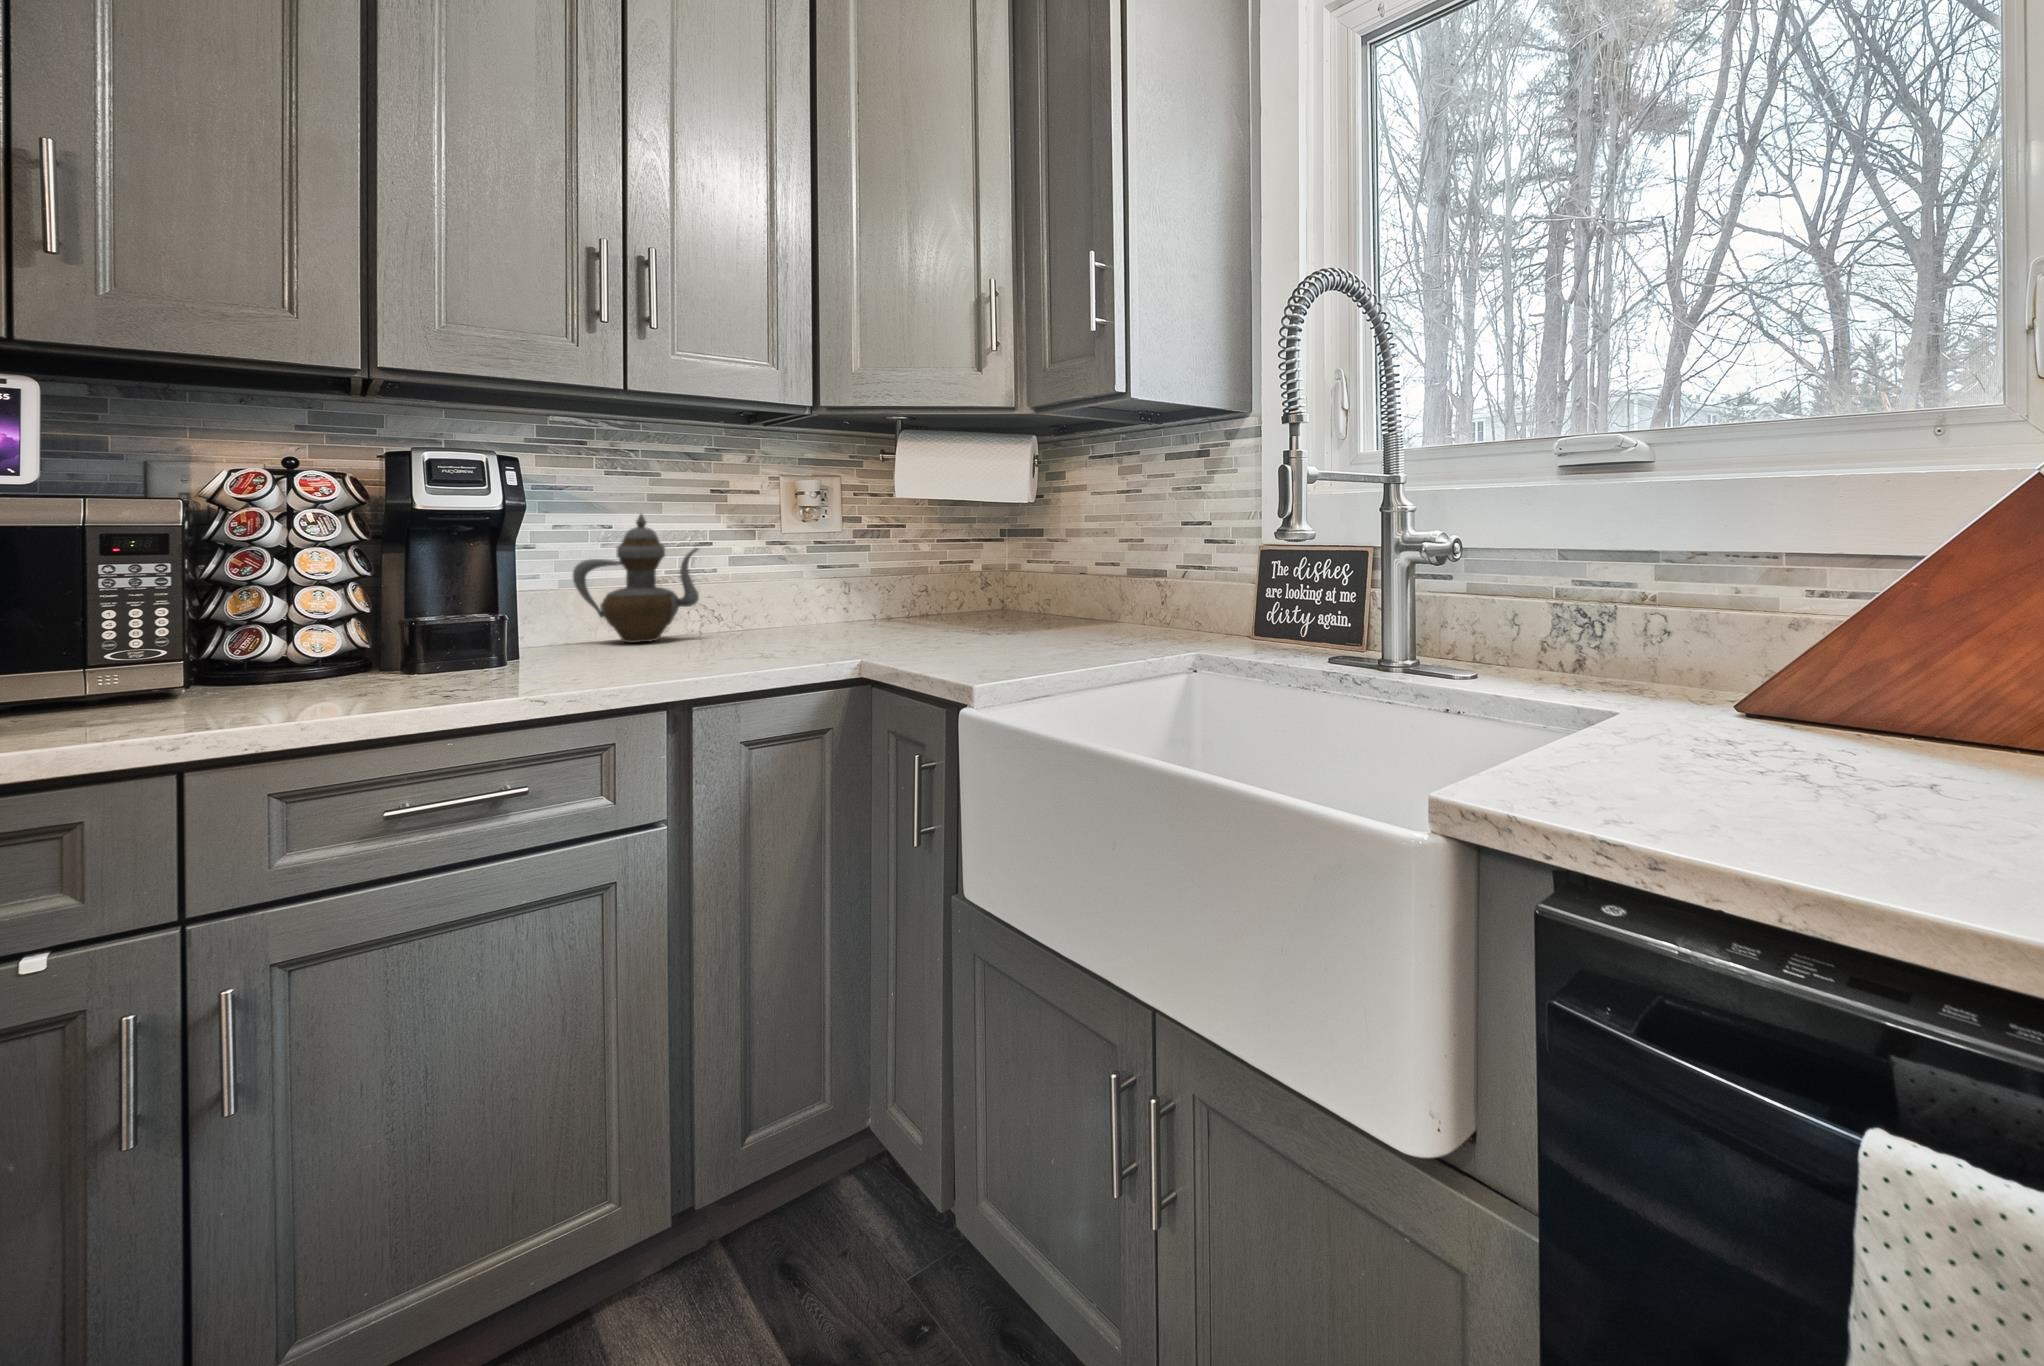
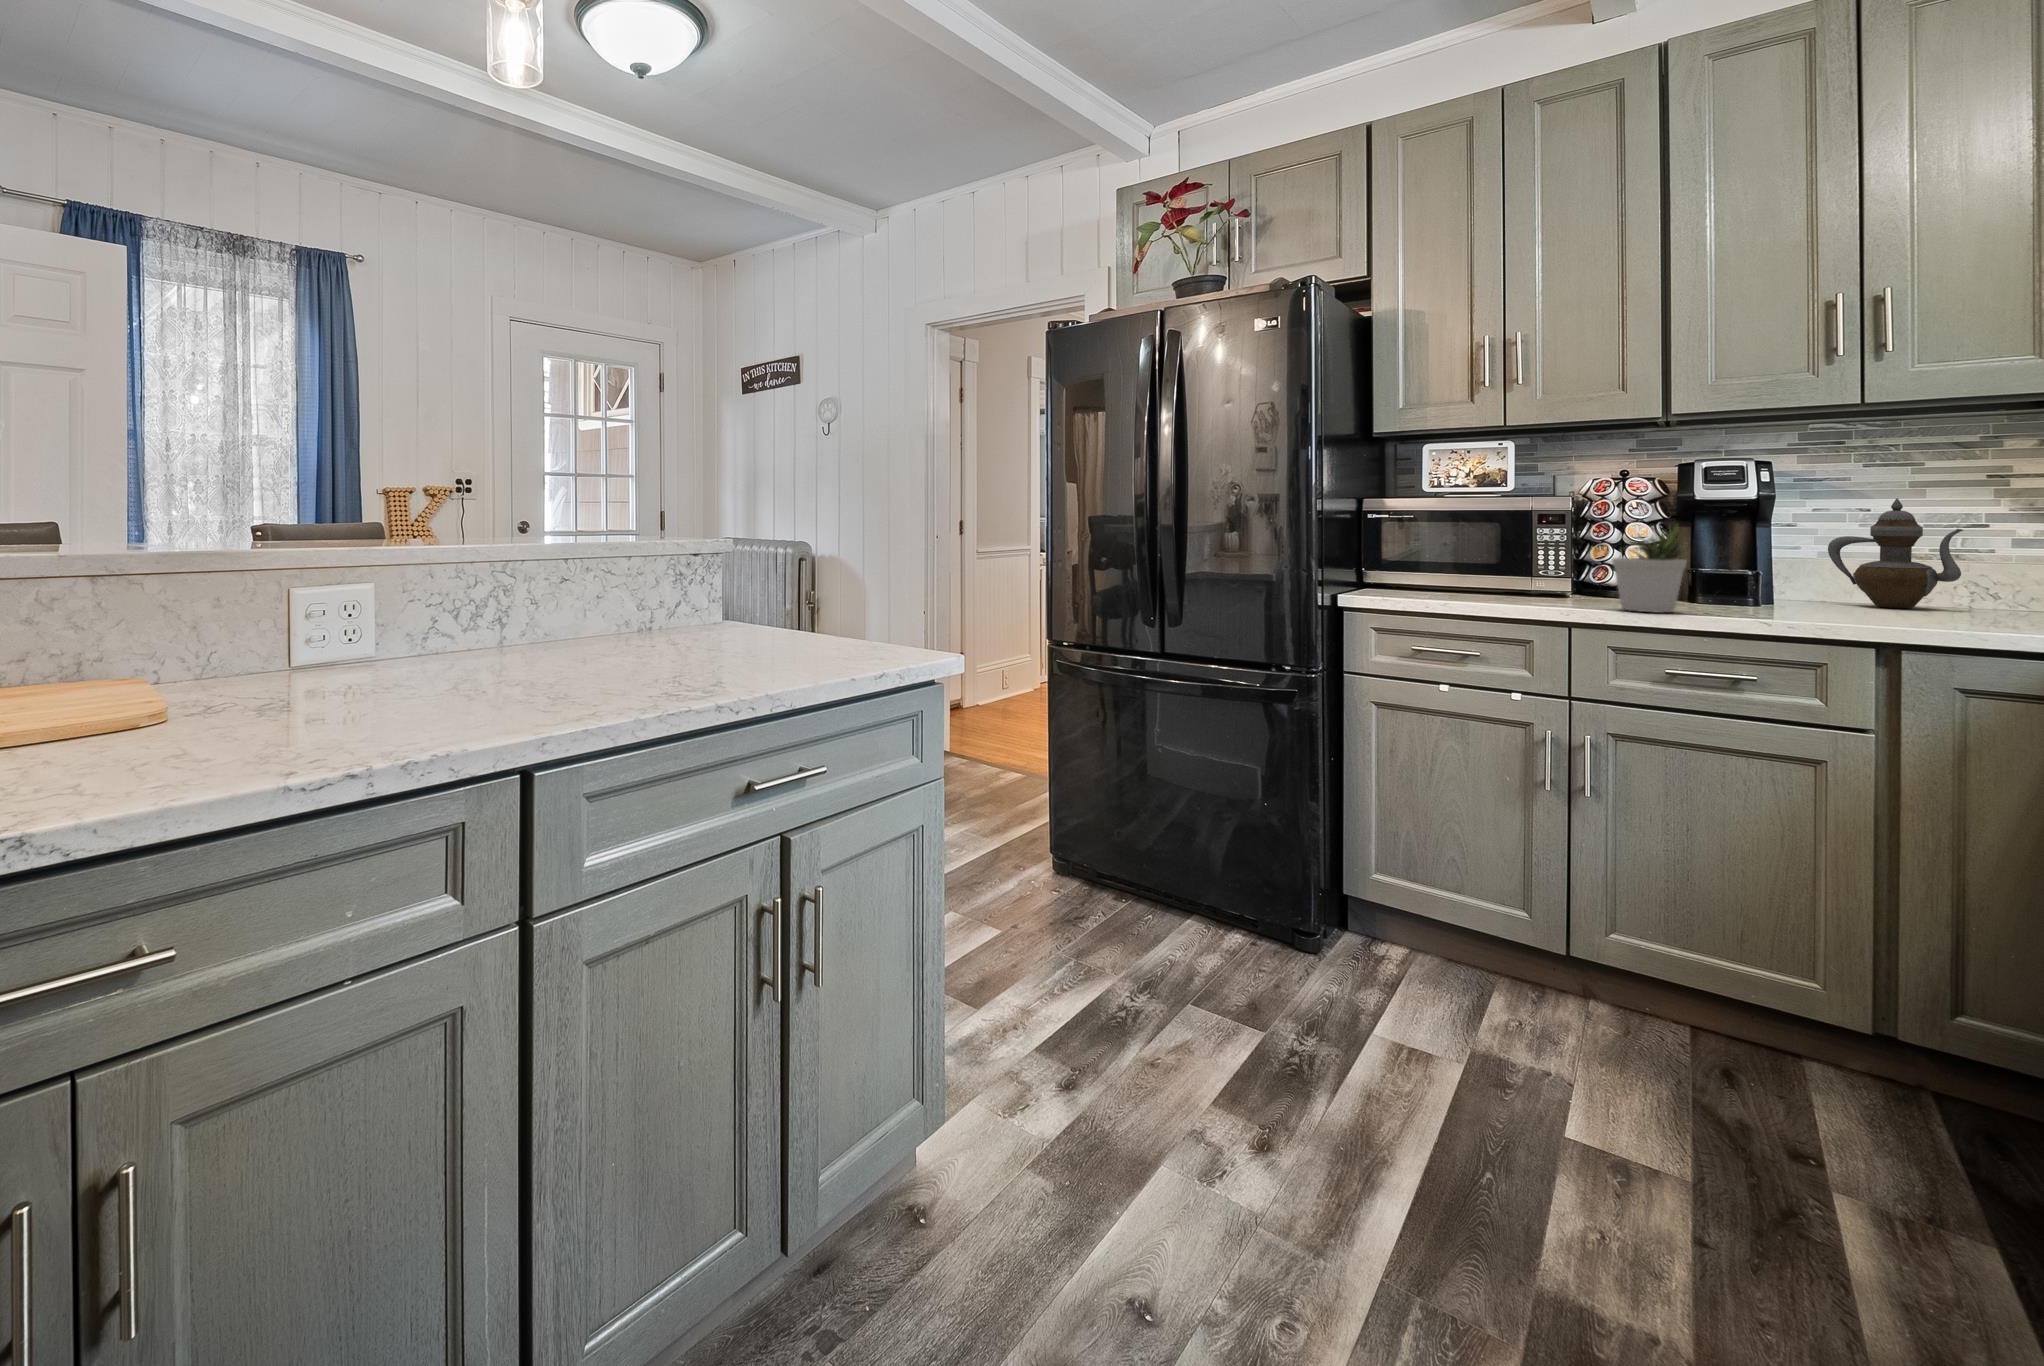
potted plant: none [270,547,418,710] -> present [1612,526,1687,613]

